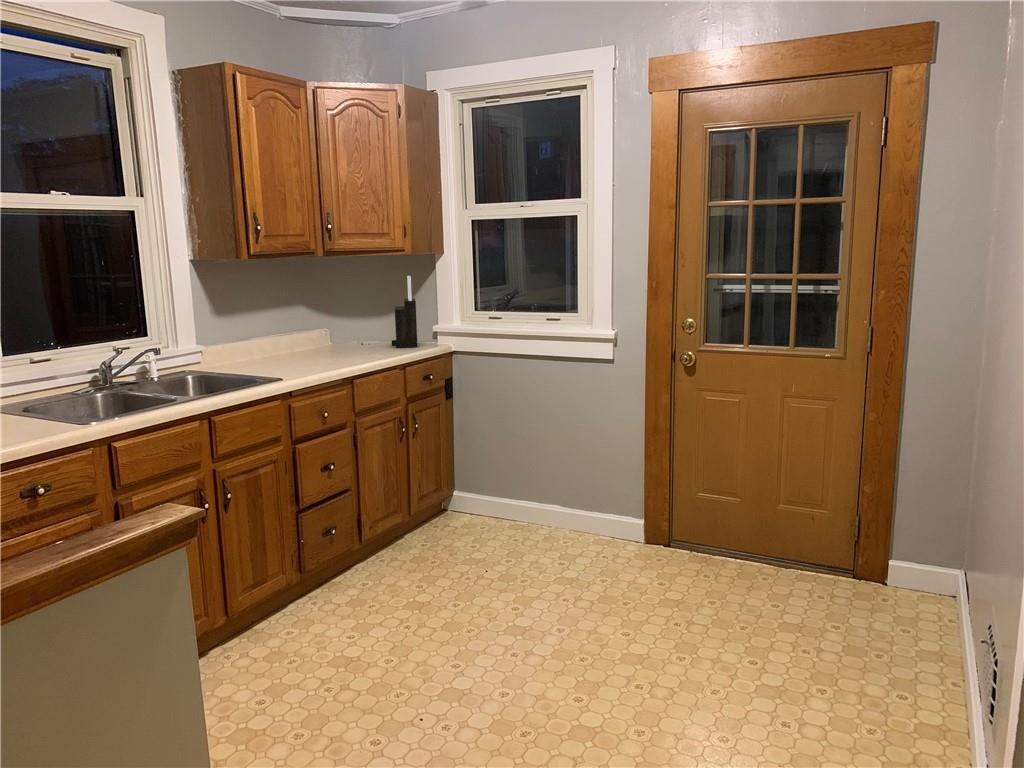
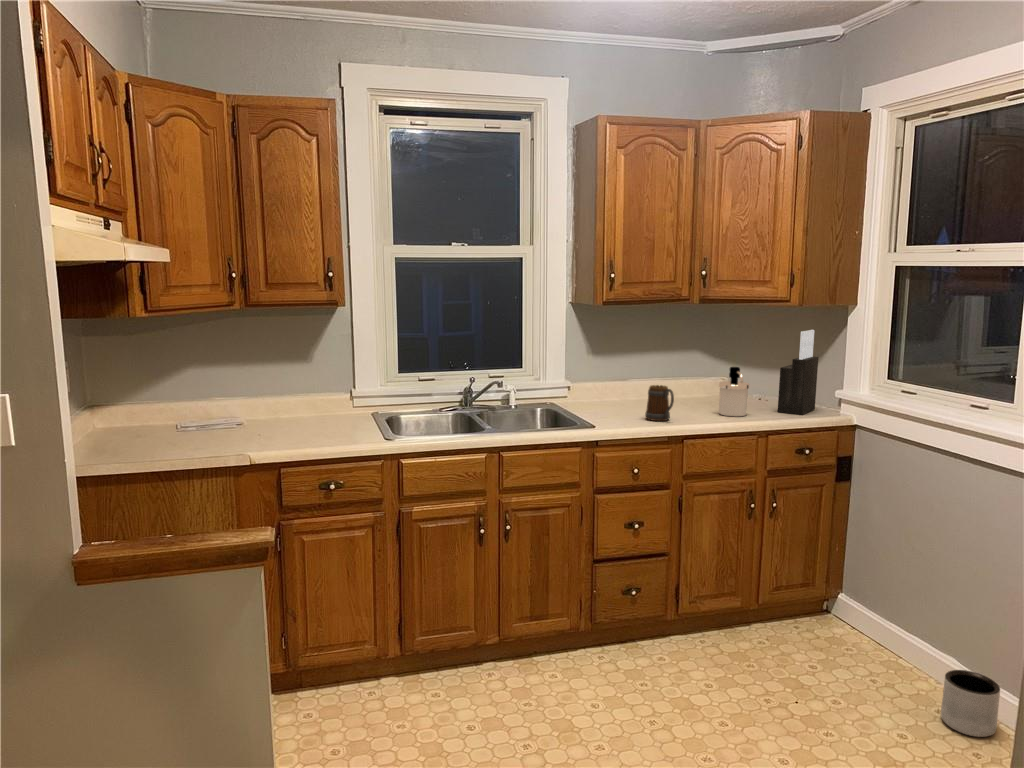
soap dispenser: none [354,311,383,355] -> present [719,367,749,416]
mug: none [308,334,338,367] -> present [645,385,674,421]
planter: none [565,504,598,545] -> present [941,670,1000,737]

